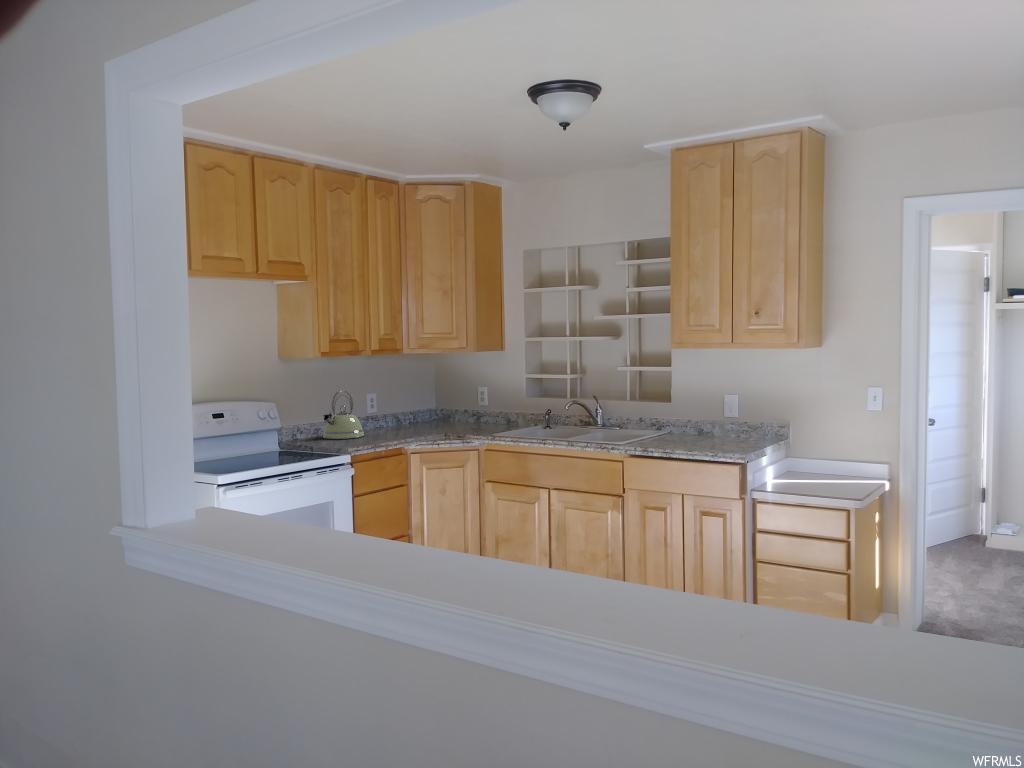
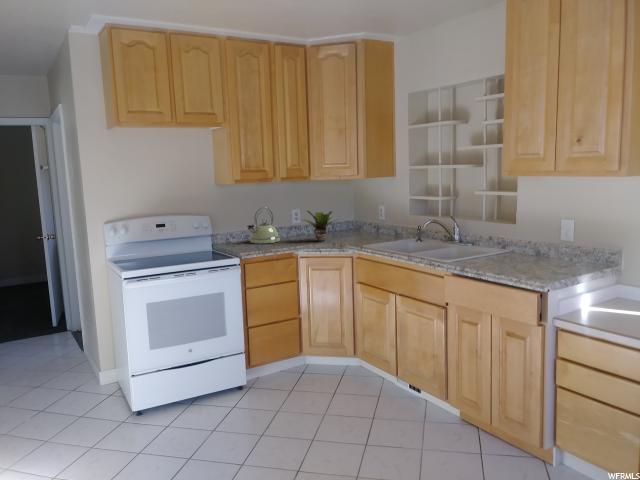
potted plant: none [393,393,447,433] -> present [302,211,333,241]

